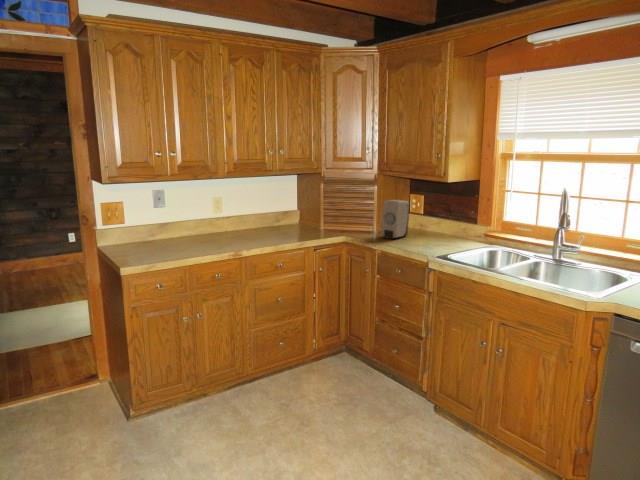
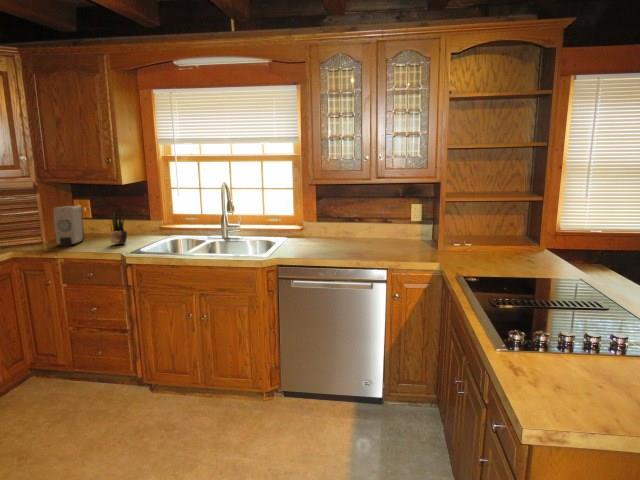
potted plant: none [426,204,446,246] -> present [110,207,127,244]

